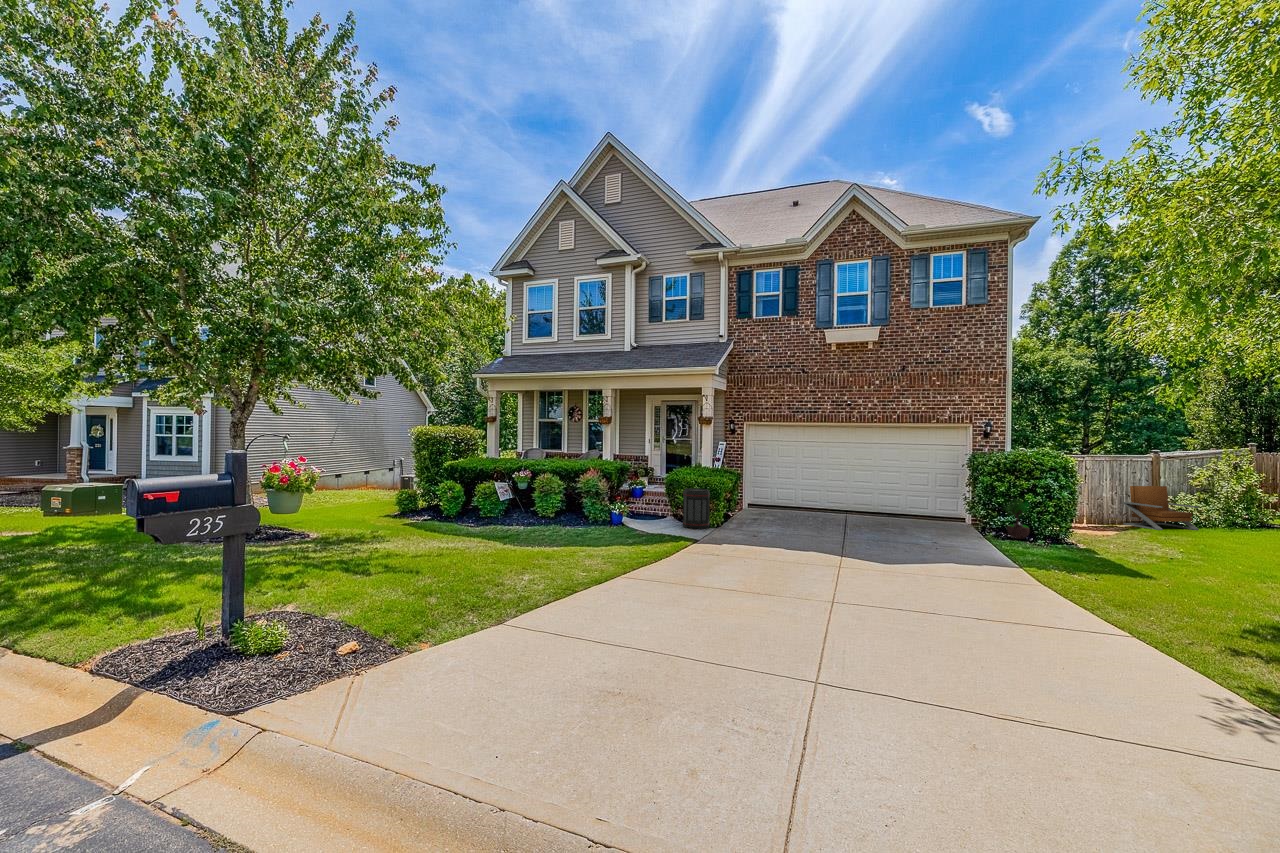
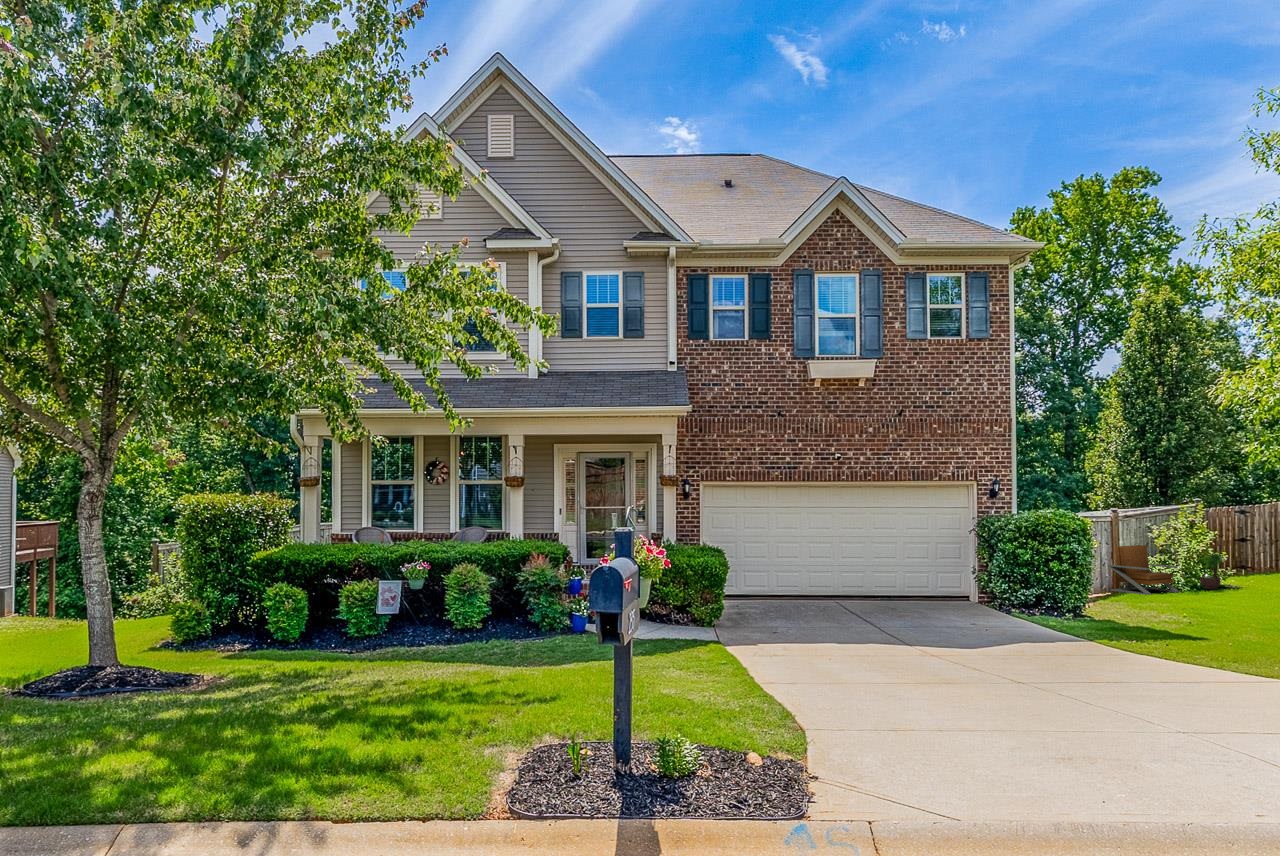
trash can: present [683,488,710,529] -> none [673,577,710,634]
potted tree: present [1005,500,1029,539] -> present [1200,553,1223,590]

